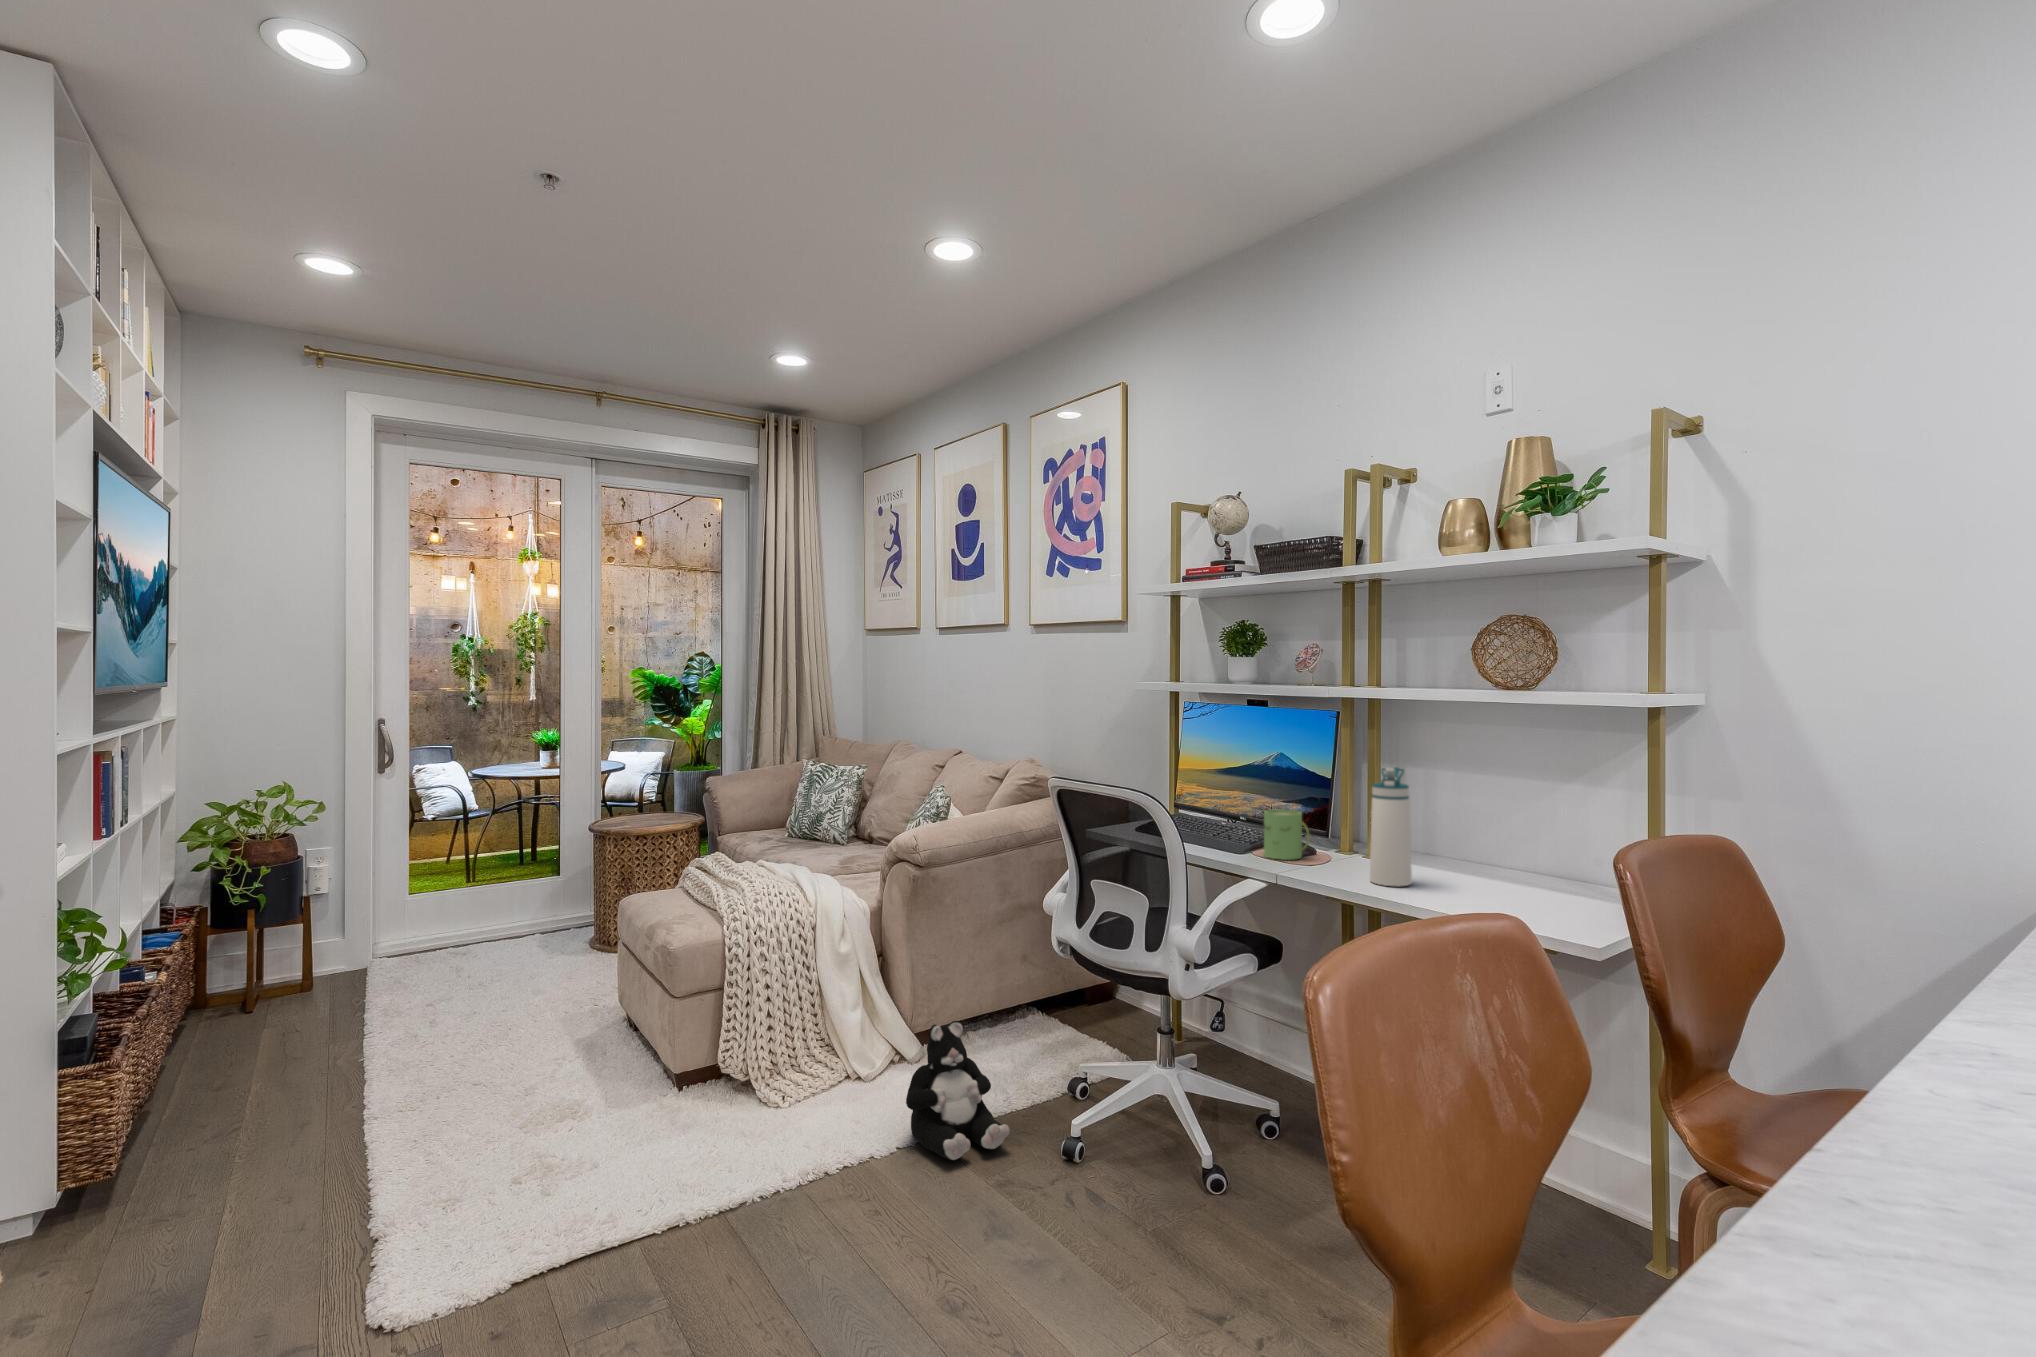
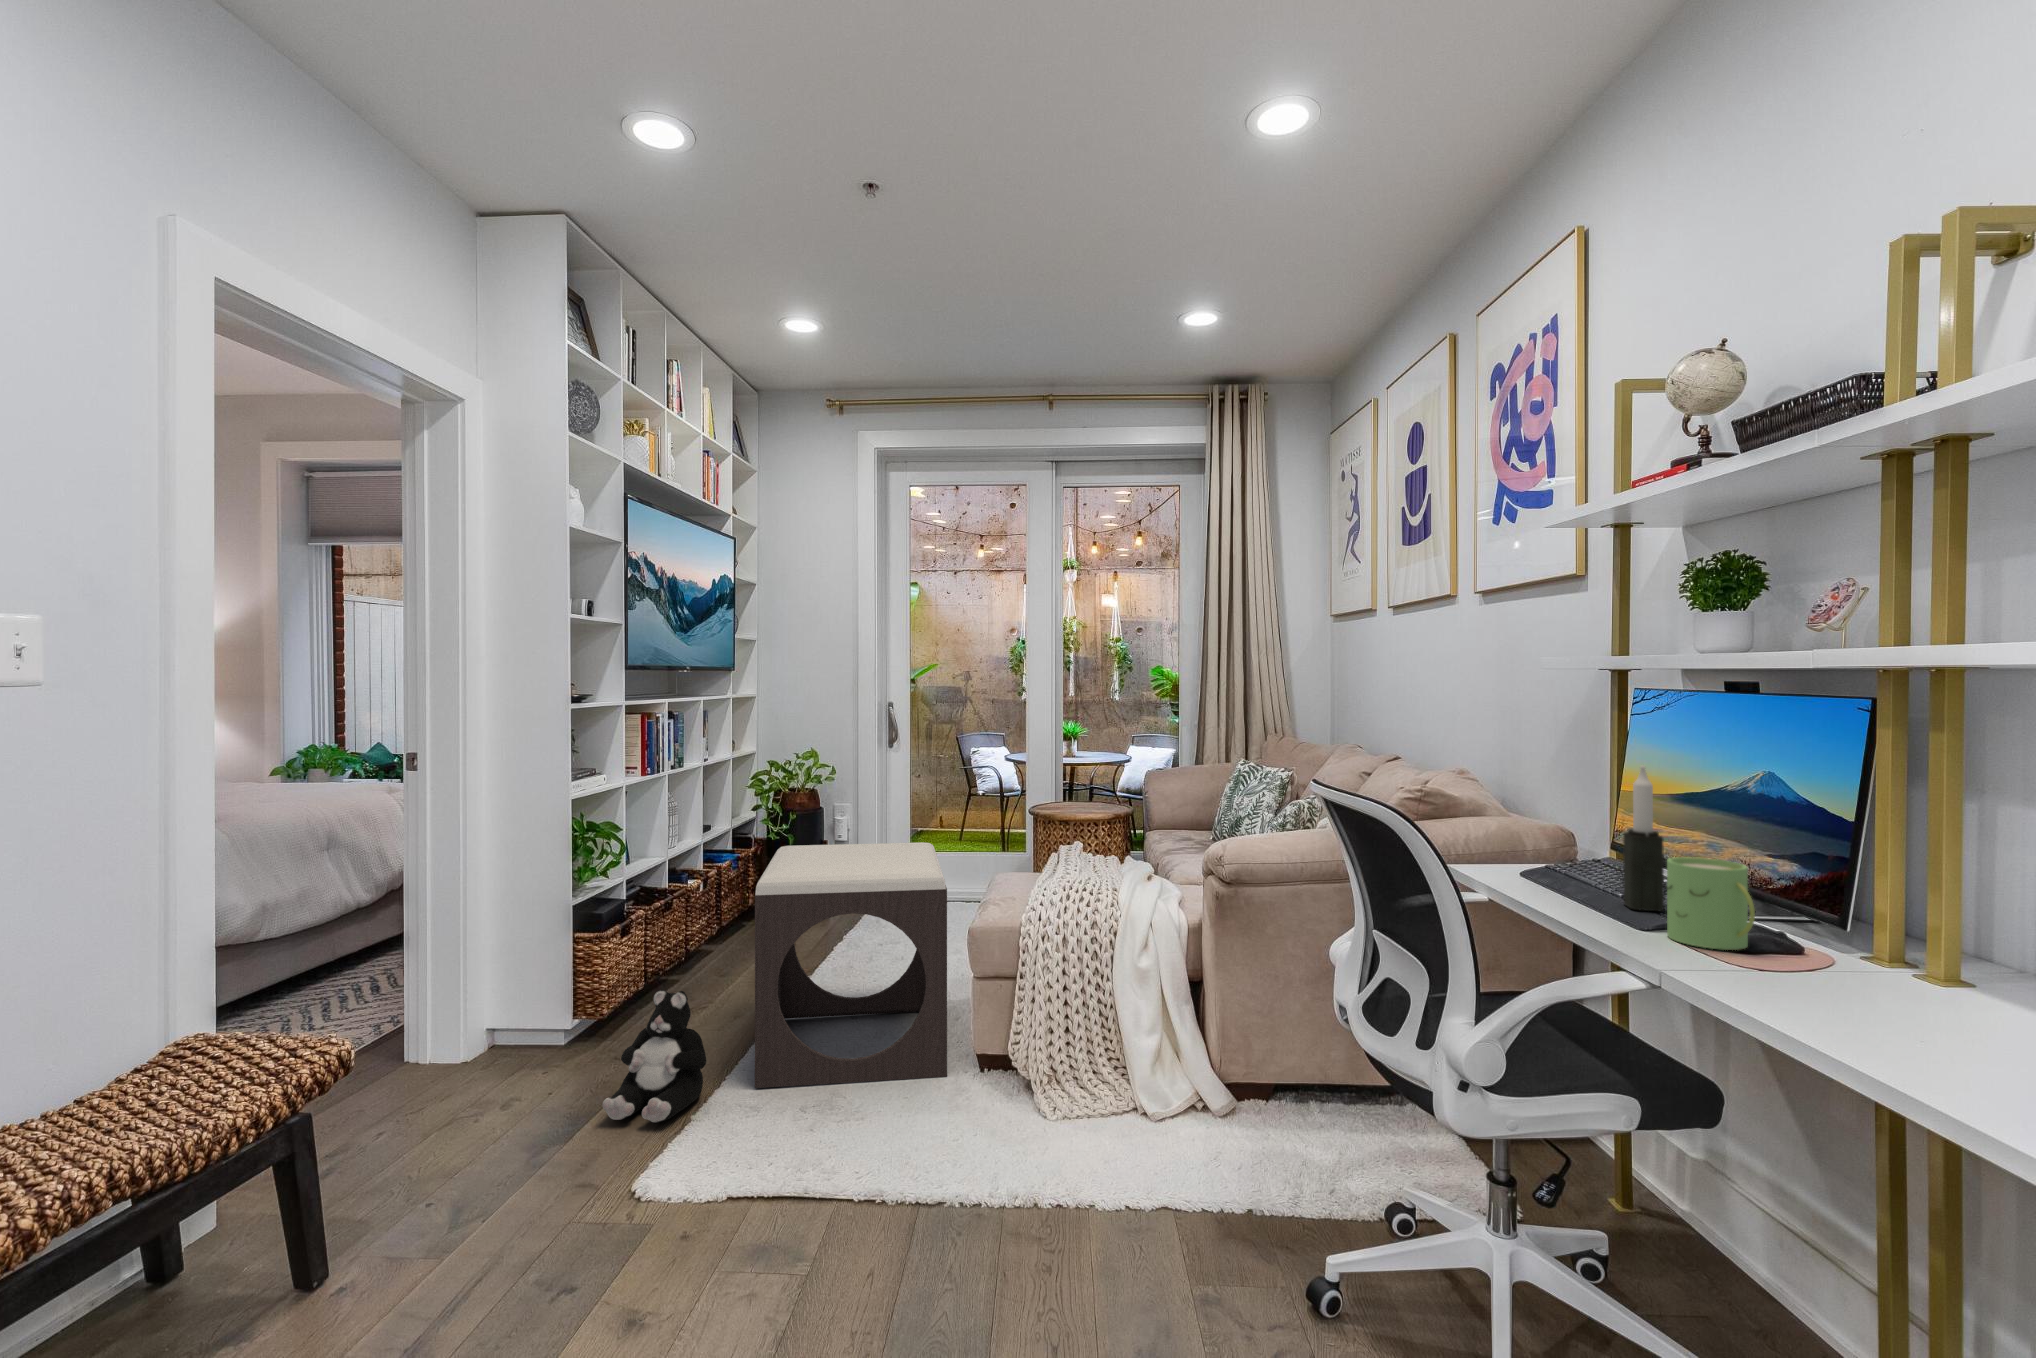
candle: none [1224,757,1246,845] -> present [1623,765,1664,911]
water bottle: present [1370,767,1412,886] -> none [1836,794,1945,1043]
footstool: none [384,874,653,1168] -> present [755,842,947,1088]
plush toy: present [906,1021,1010,1160] -> present [603,990,706,1123]

